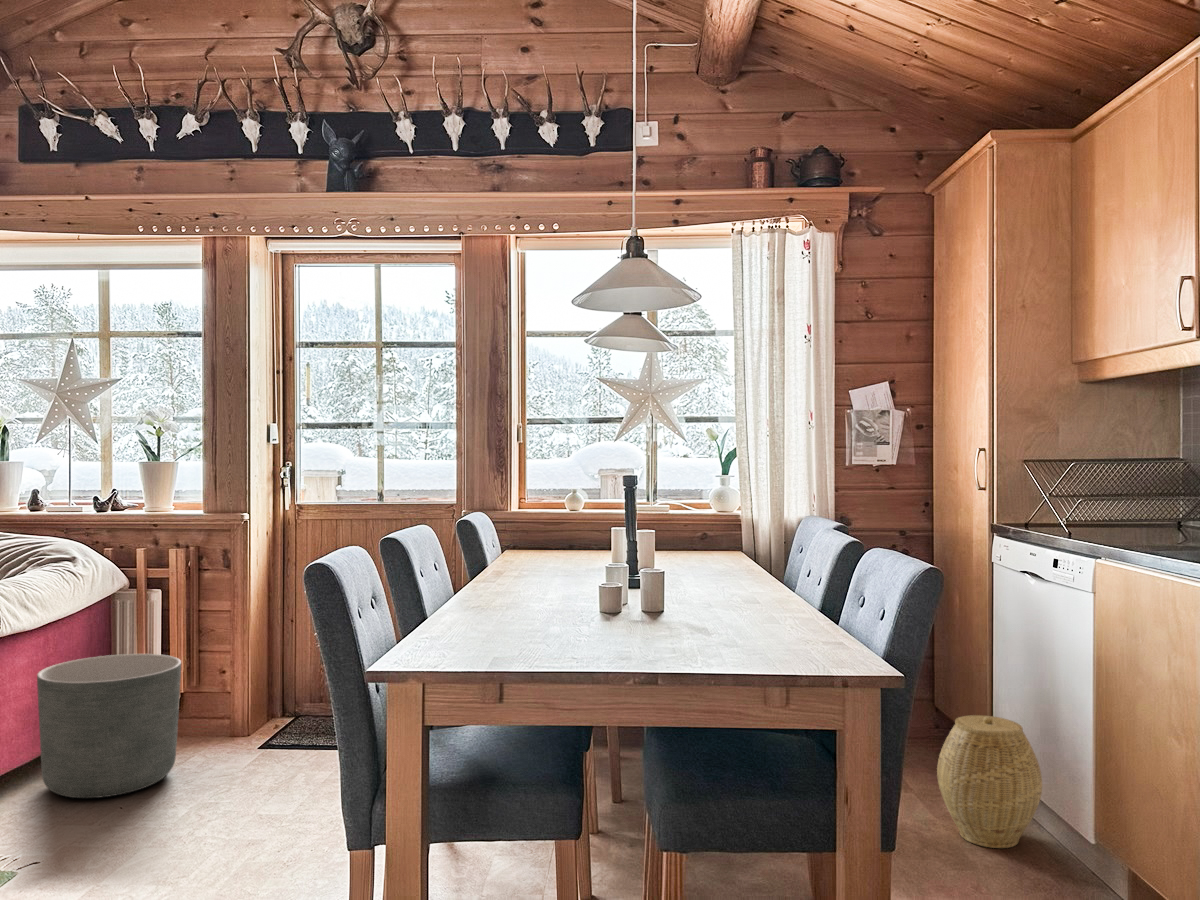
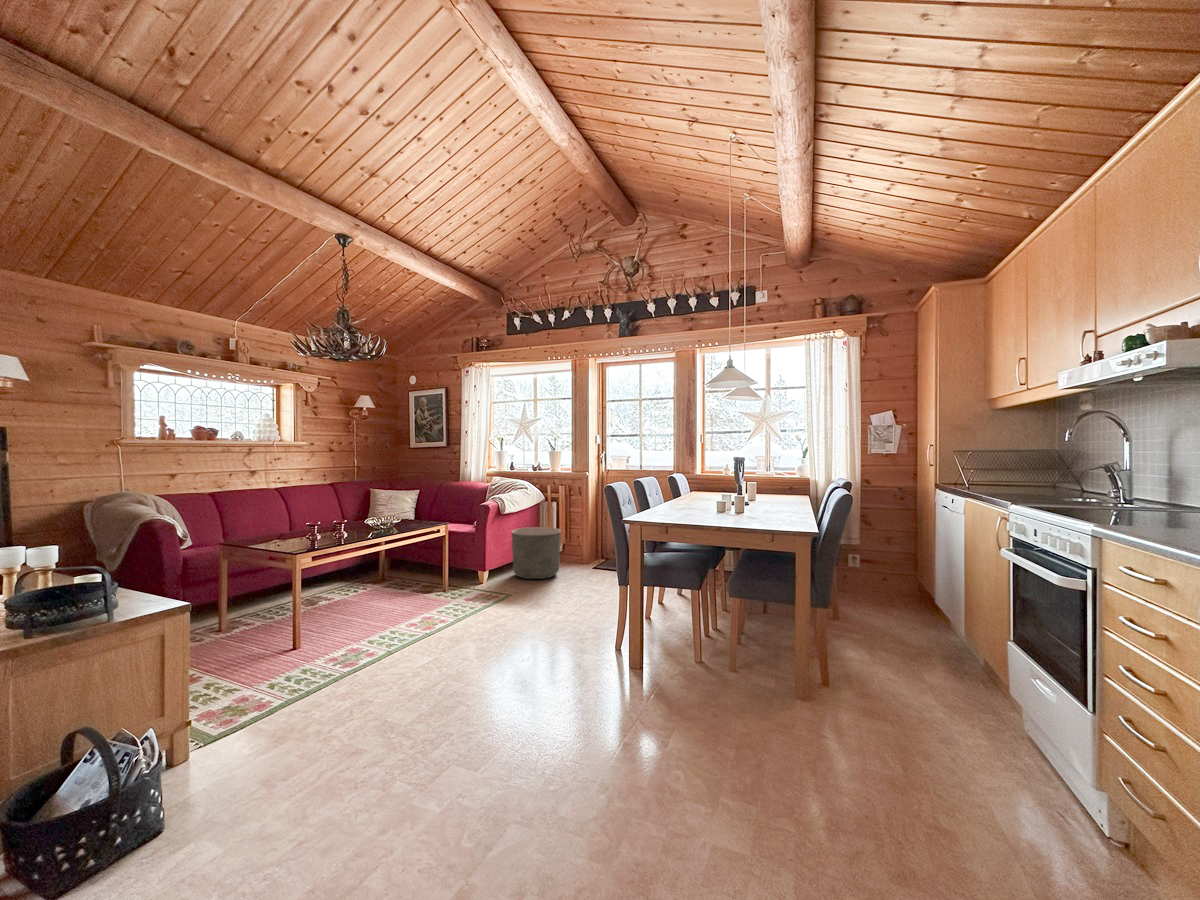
woven basket: present [937,715,1042,848] -> none [884,579,941,644]

